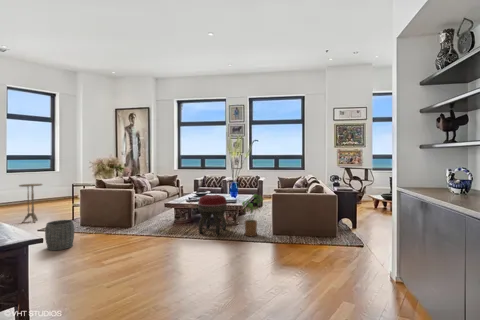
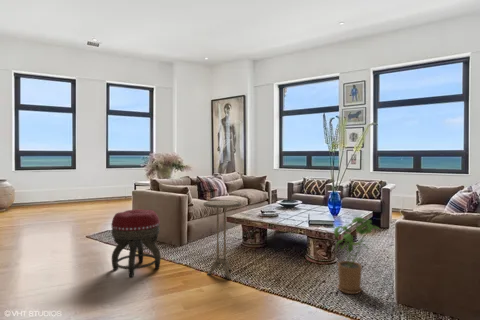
side table: present [19,184,42,222] -> present [203,200,241,279]
footstool: present [198,195,227,234] -> present [111,209,161,277]
woven basket: present [45,220,74,250] -> none [54,232,92,274]

